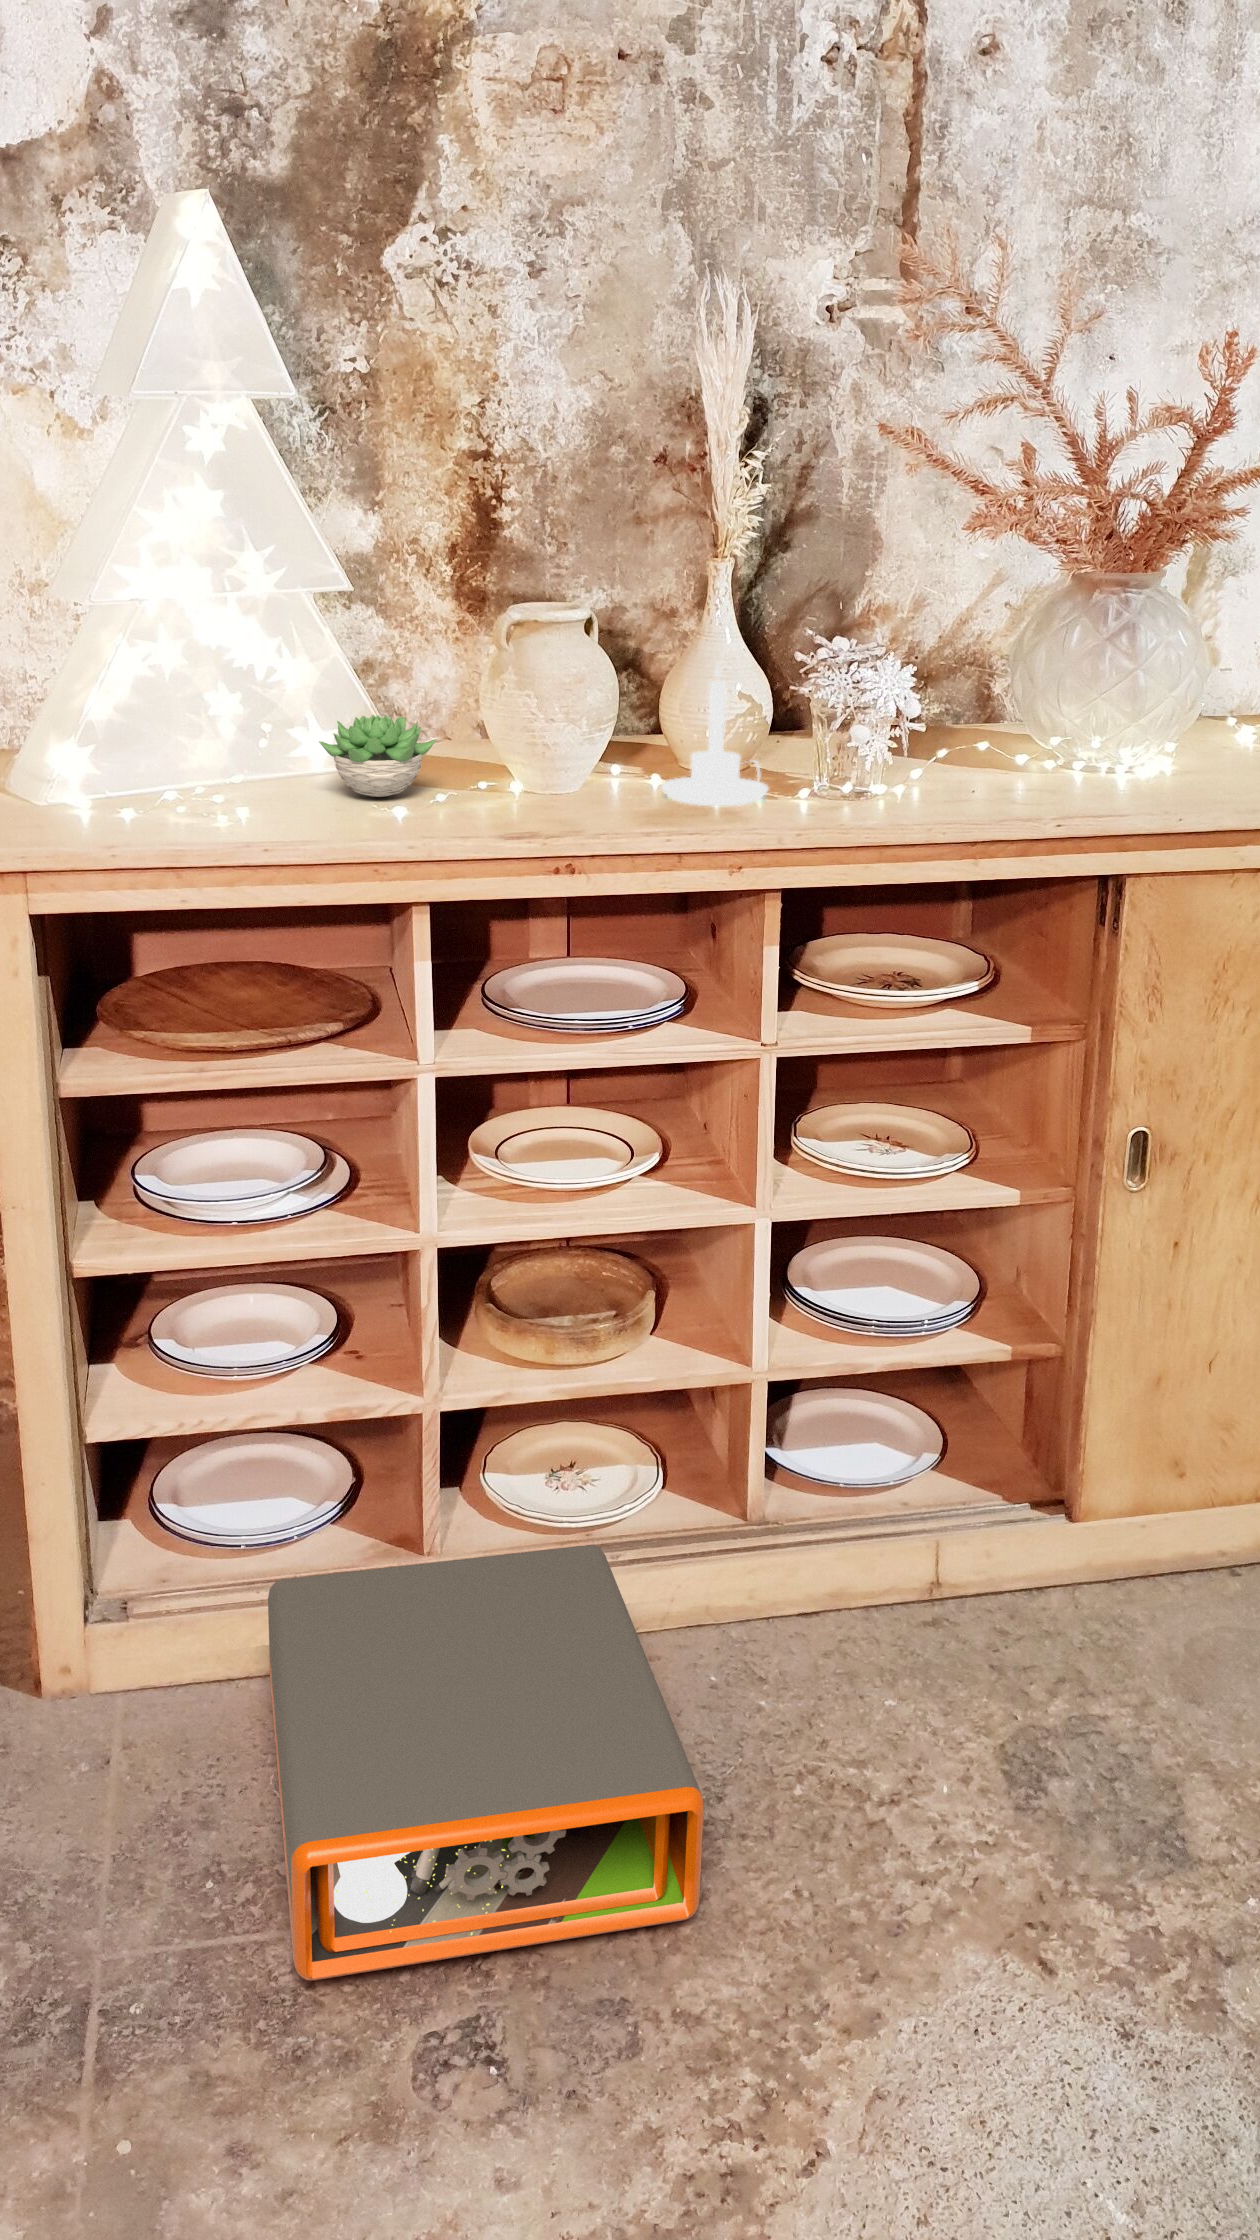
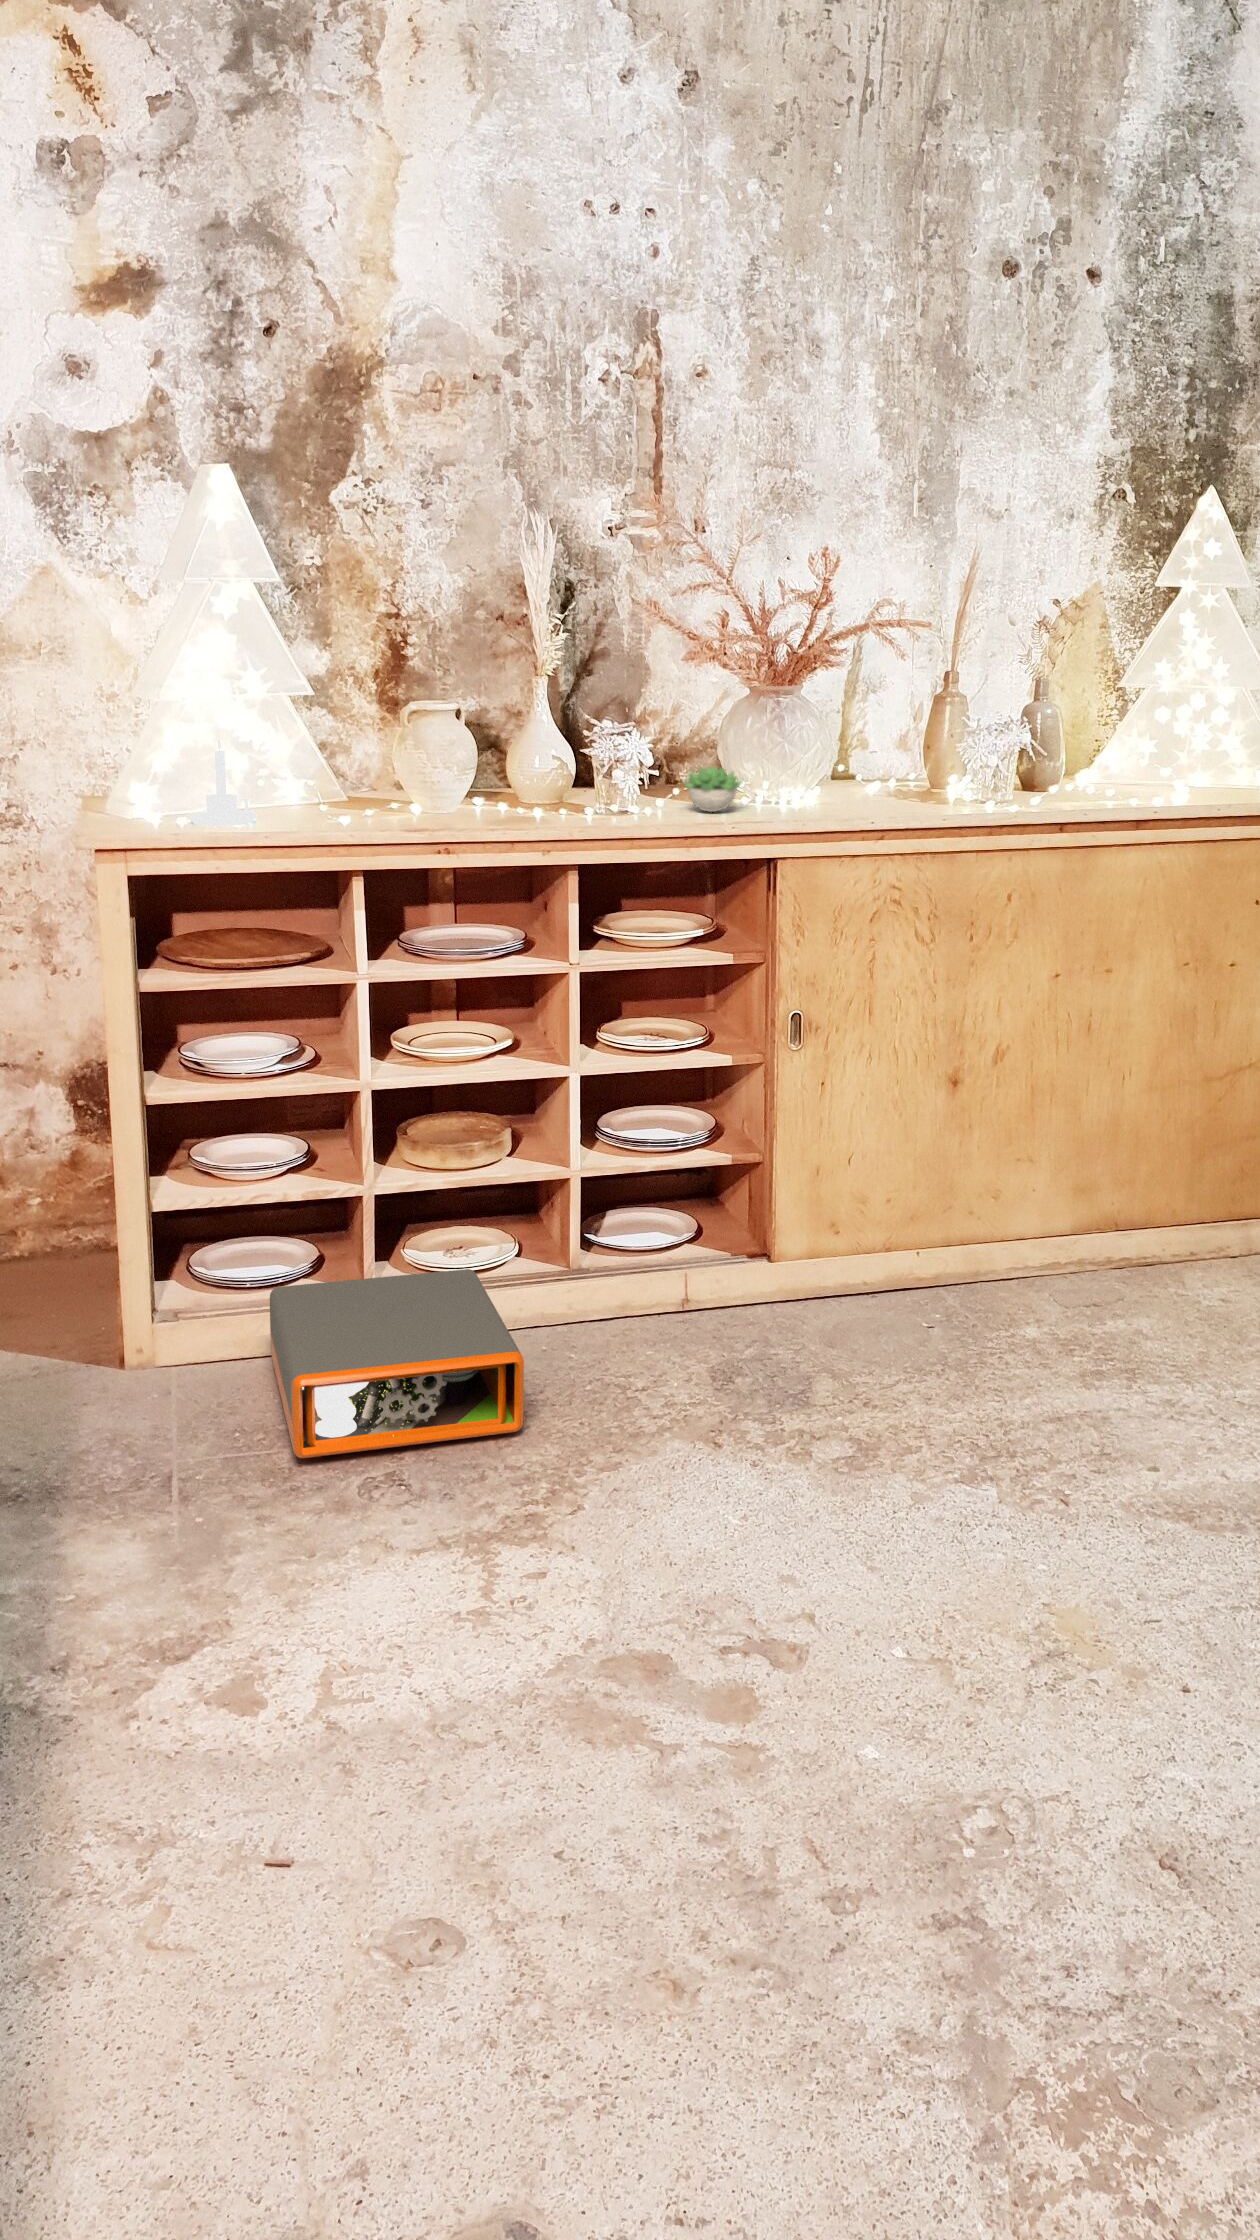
candle holder: present [661,664,768,806] -> present [188,739,256,826]
succulent plant: present [319,715,437,797] -> present [683,767,742,812]

